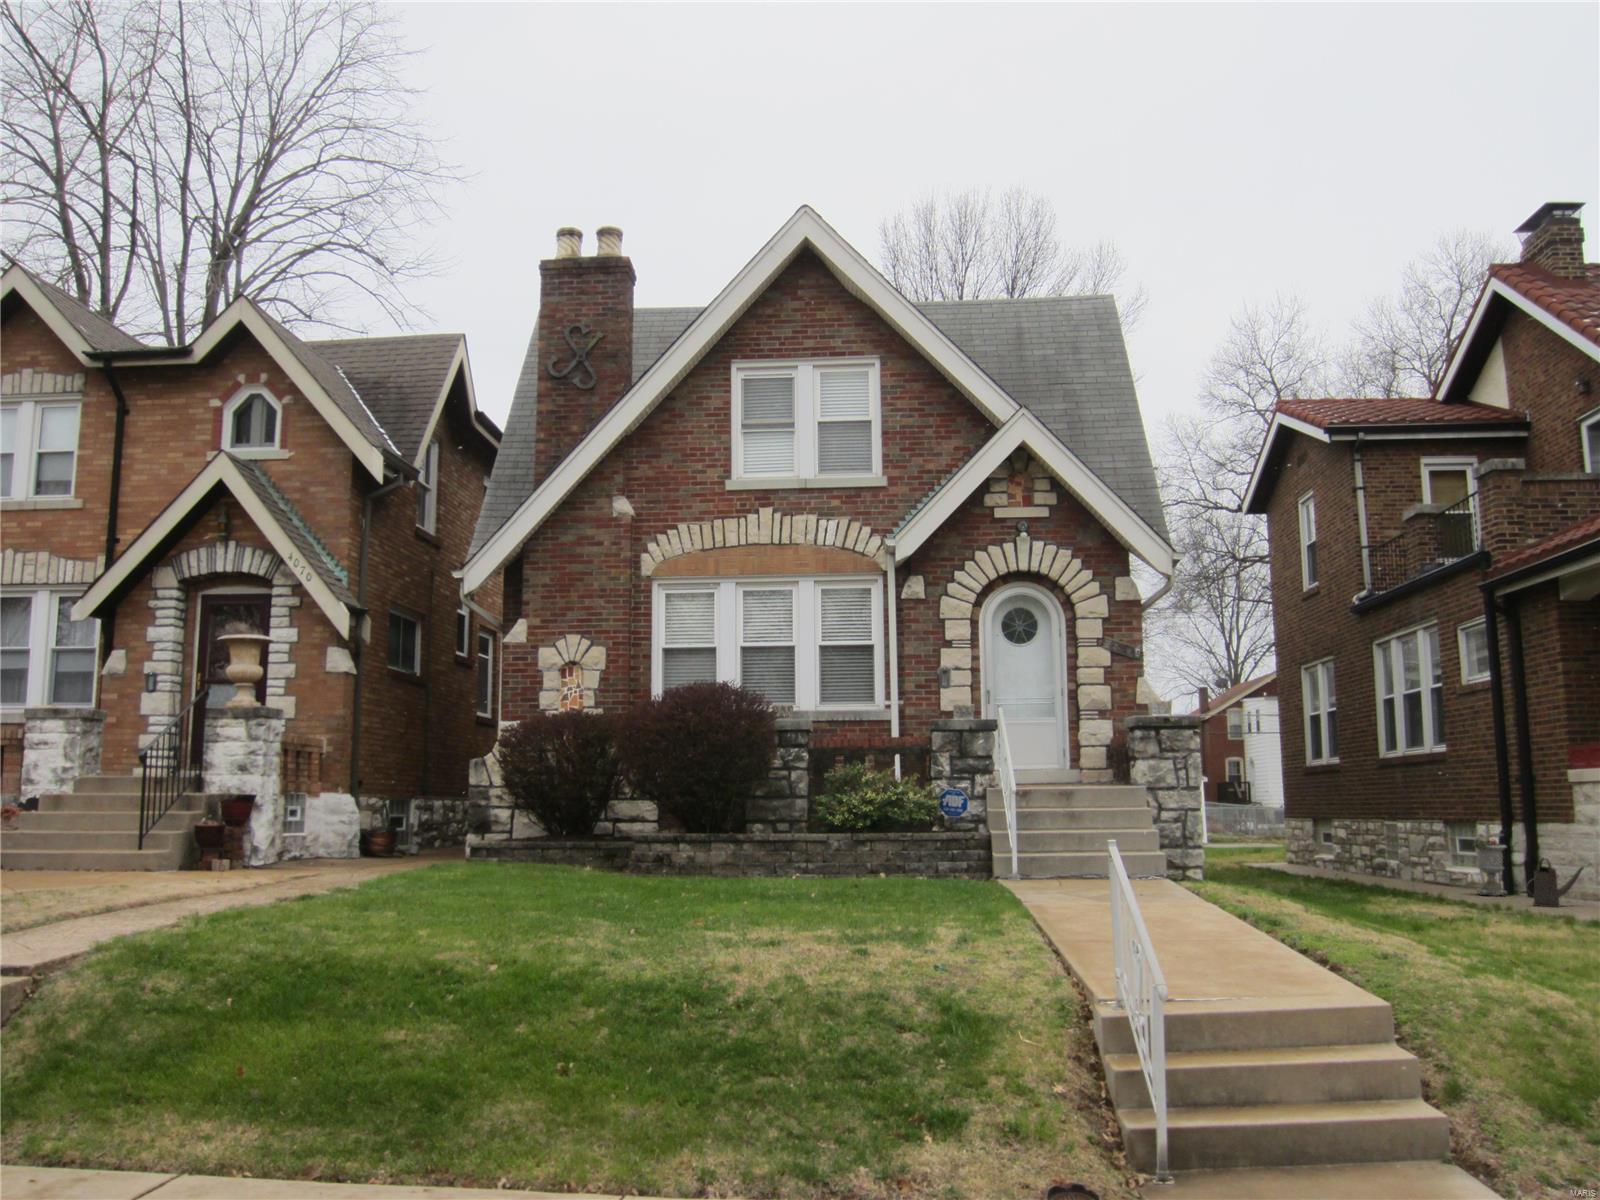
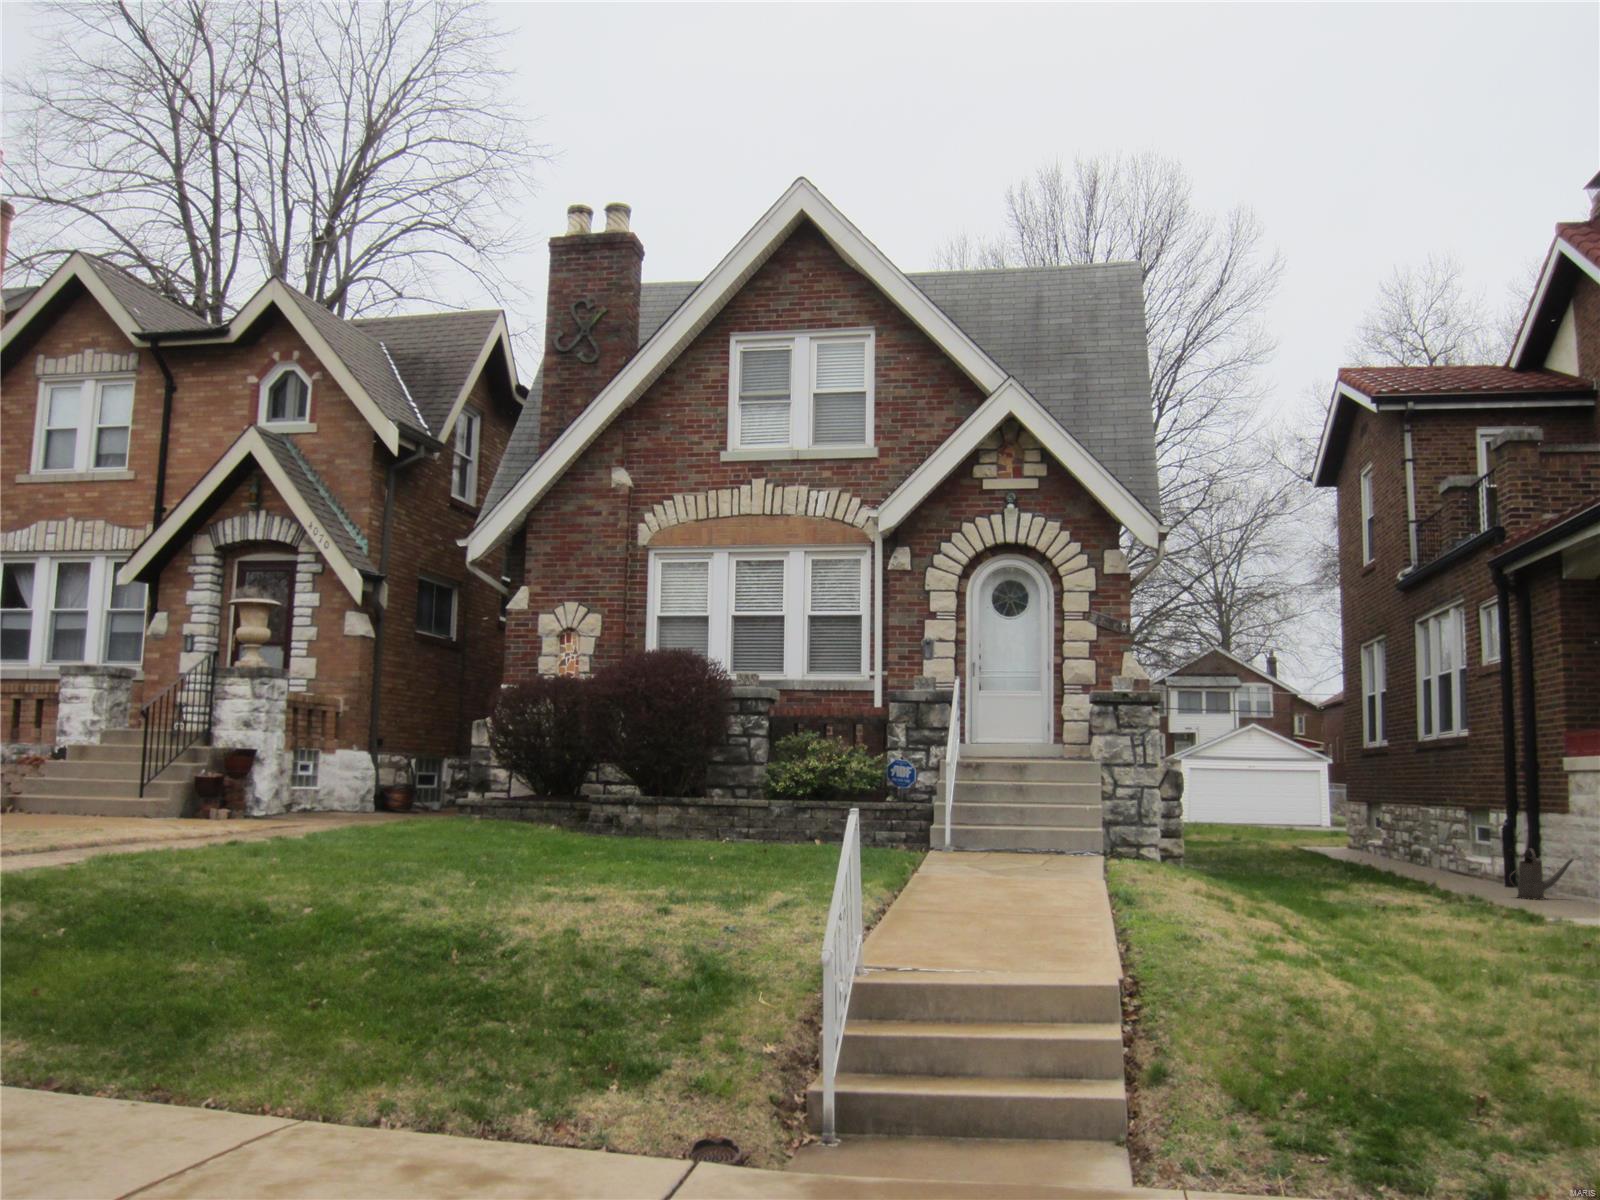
planter: present [1473,838,1507,896] -> none [1473,826,1509,887]

